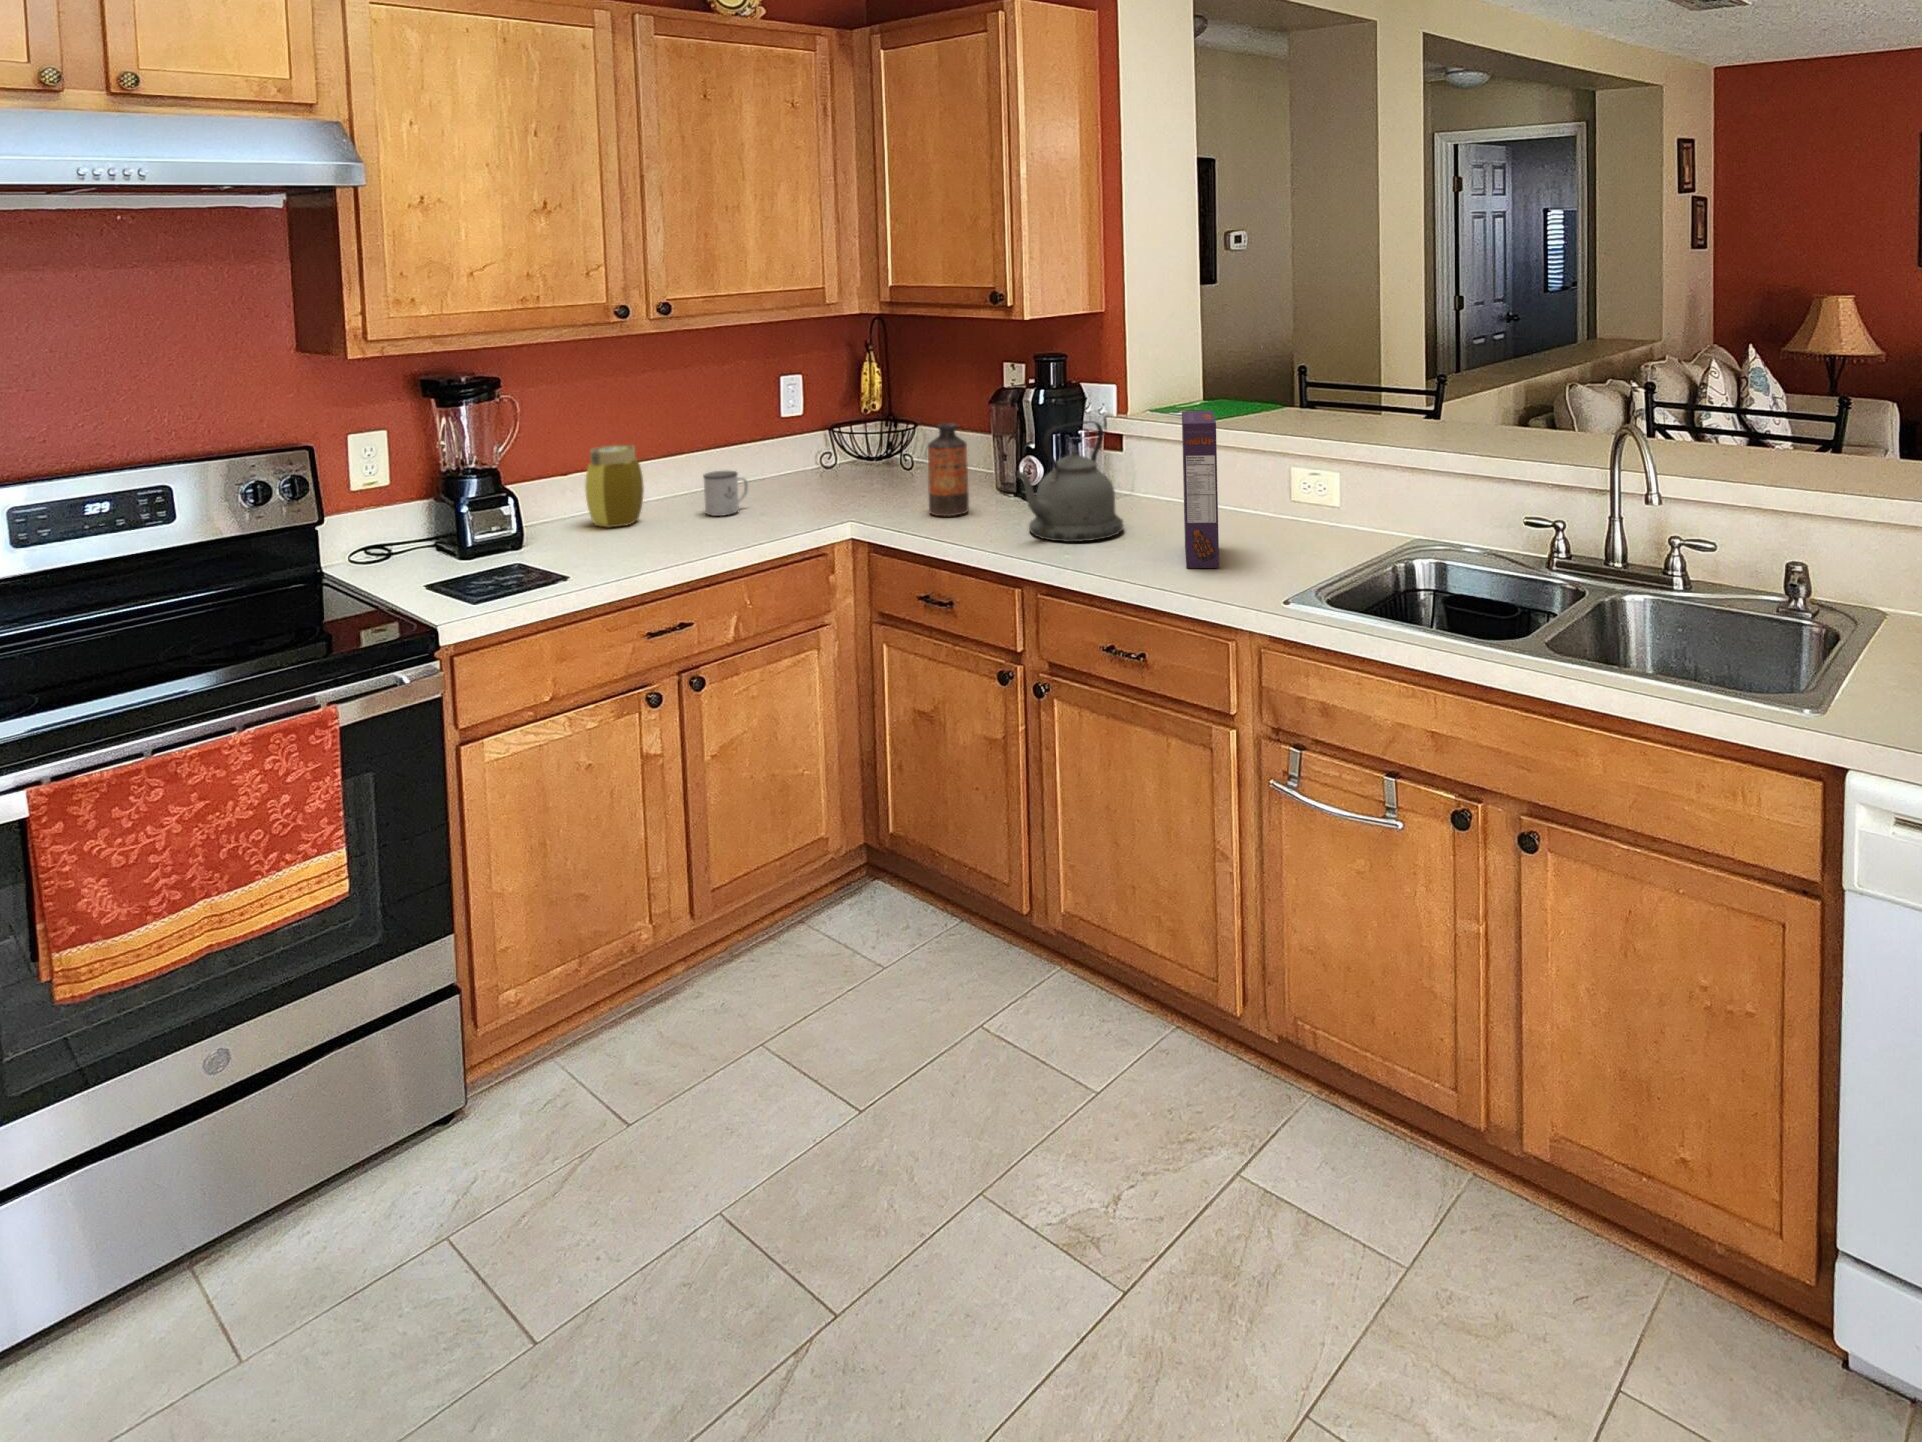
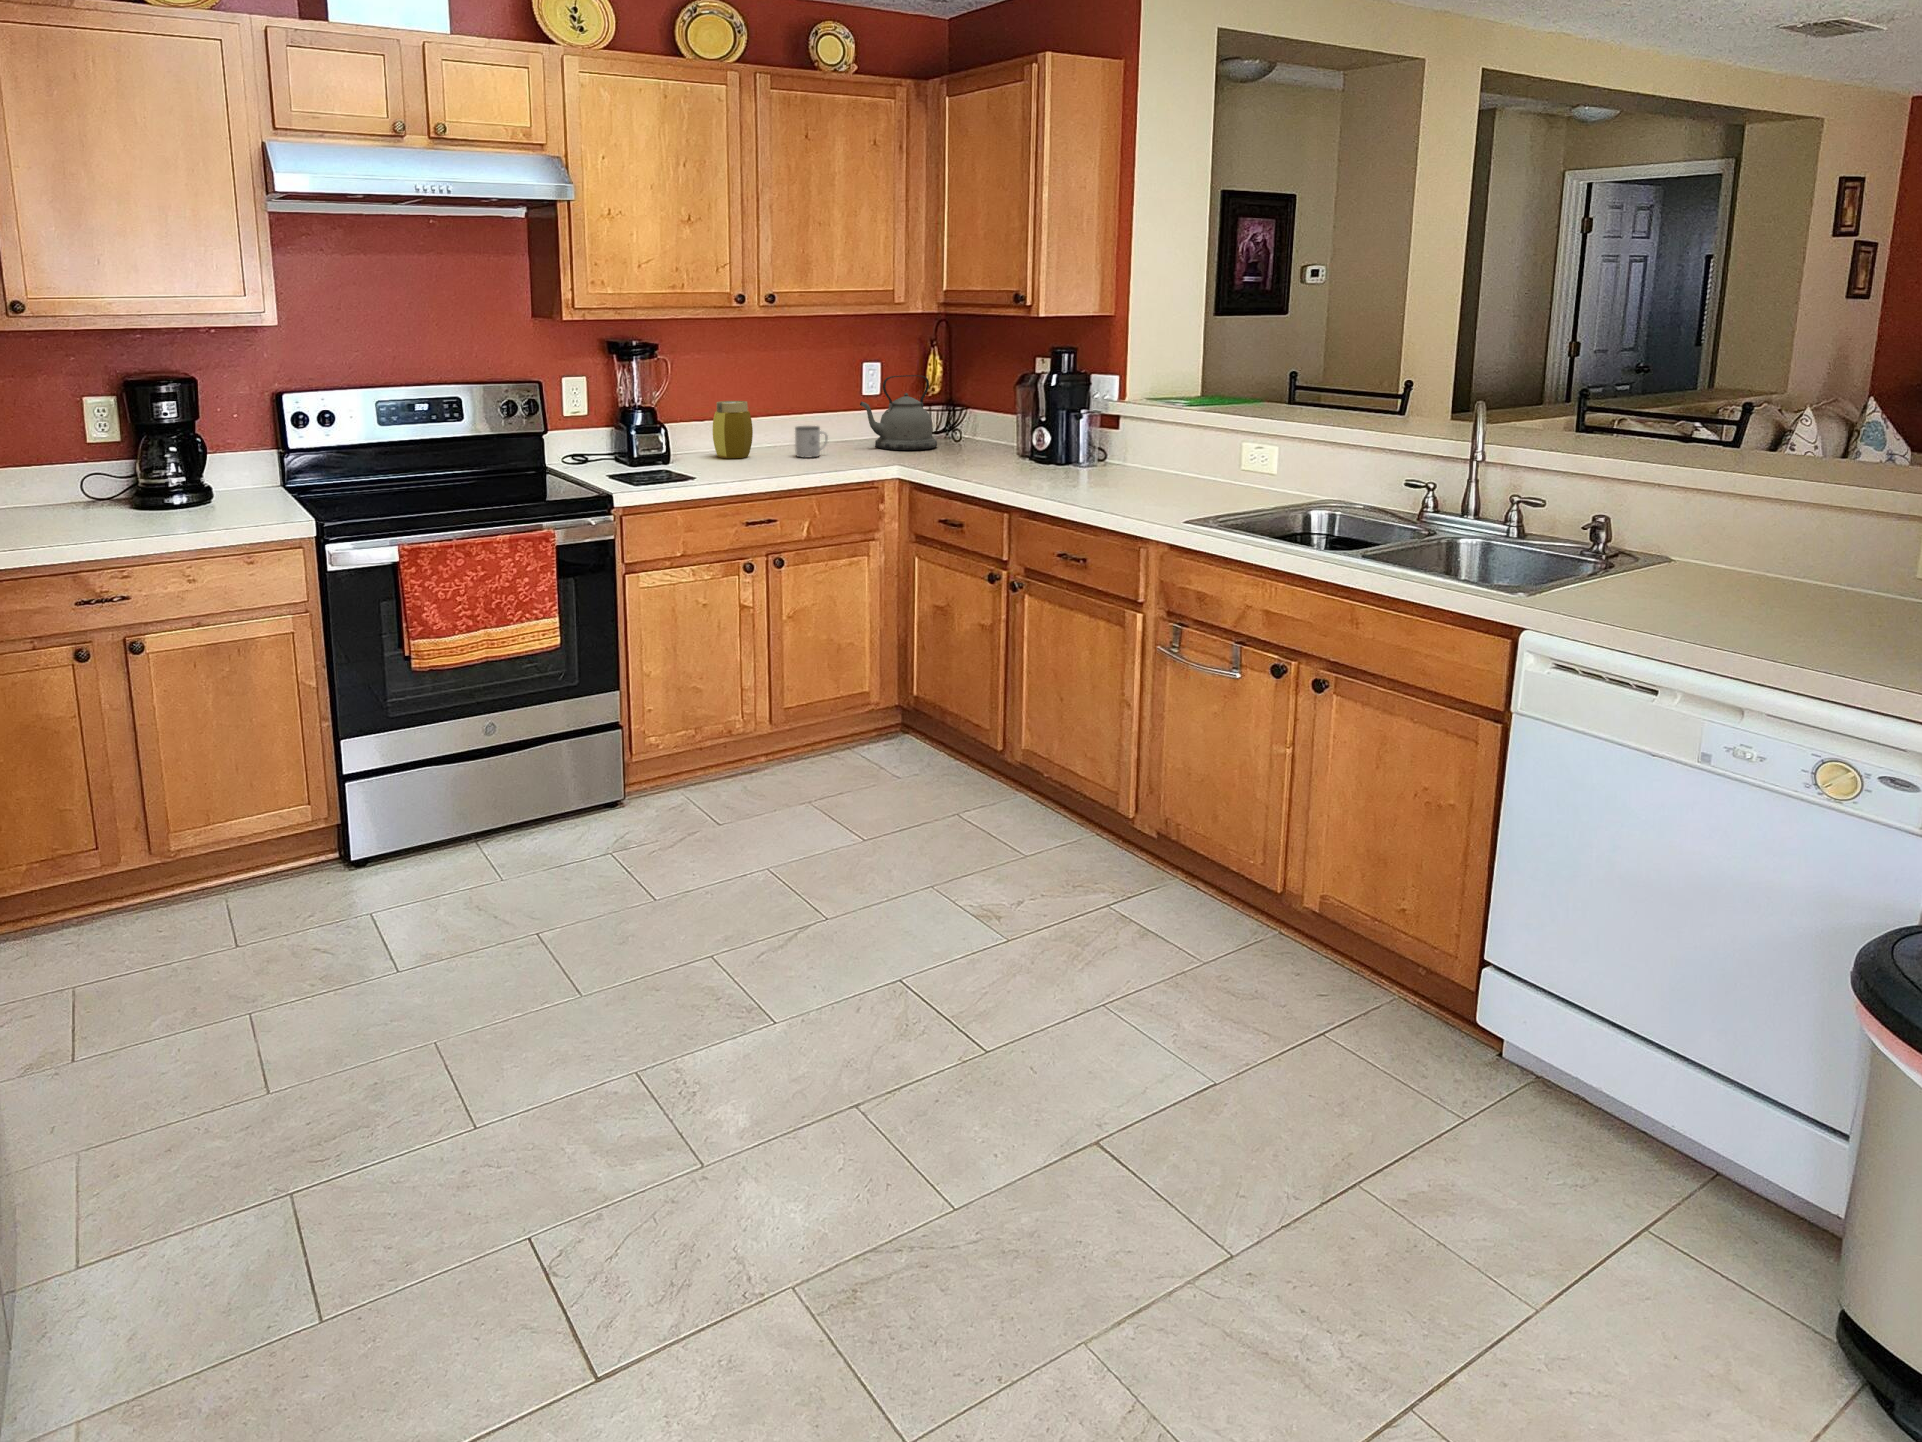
cereal box: present [1182,411,1219,568] -> none [1132,388,1170,505]
kettle: present [1015,421,1123,542] -> present [860,375,937,450]
bottle: present [928,423,969,516] -> none [958,397,990,468]

